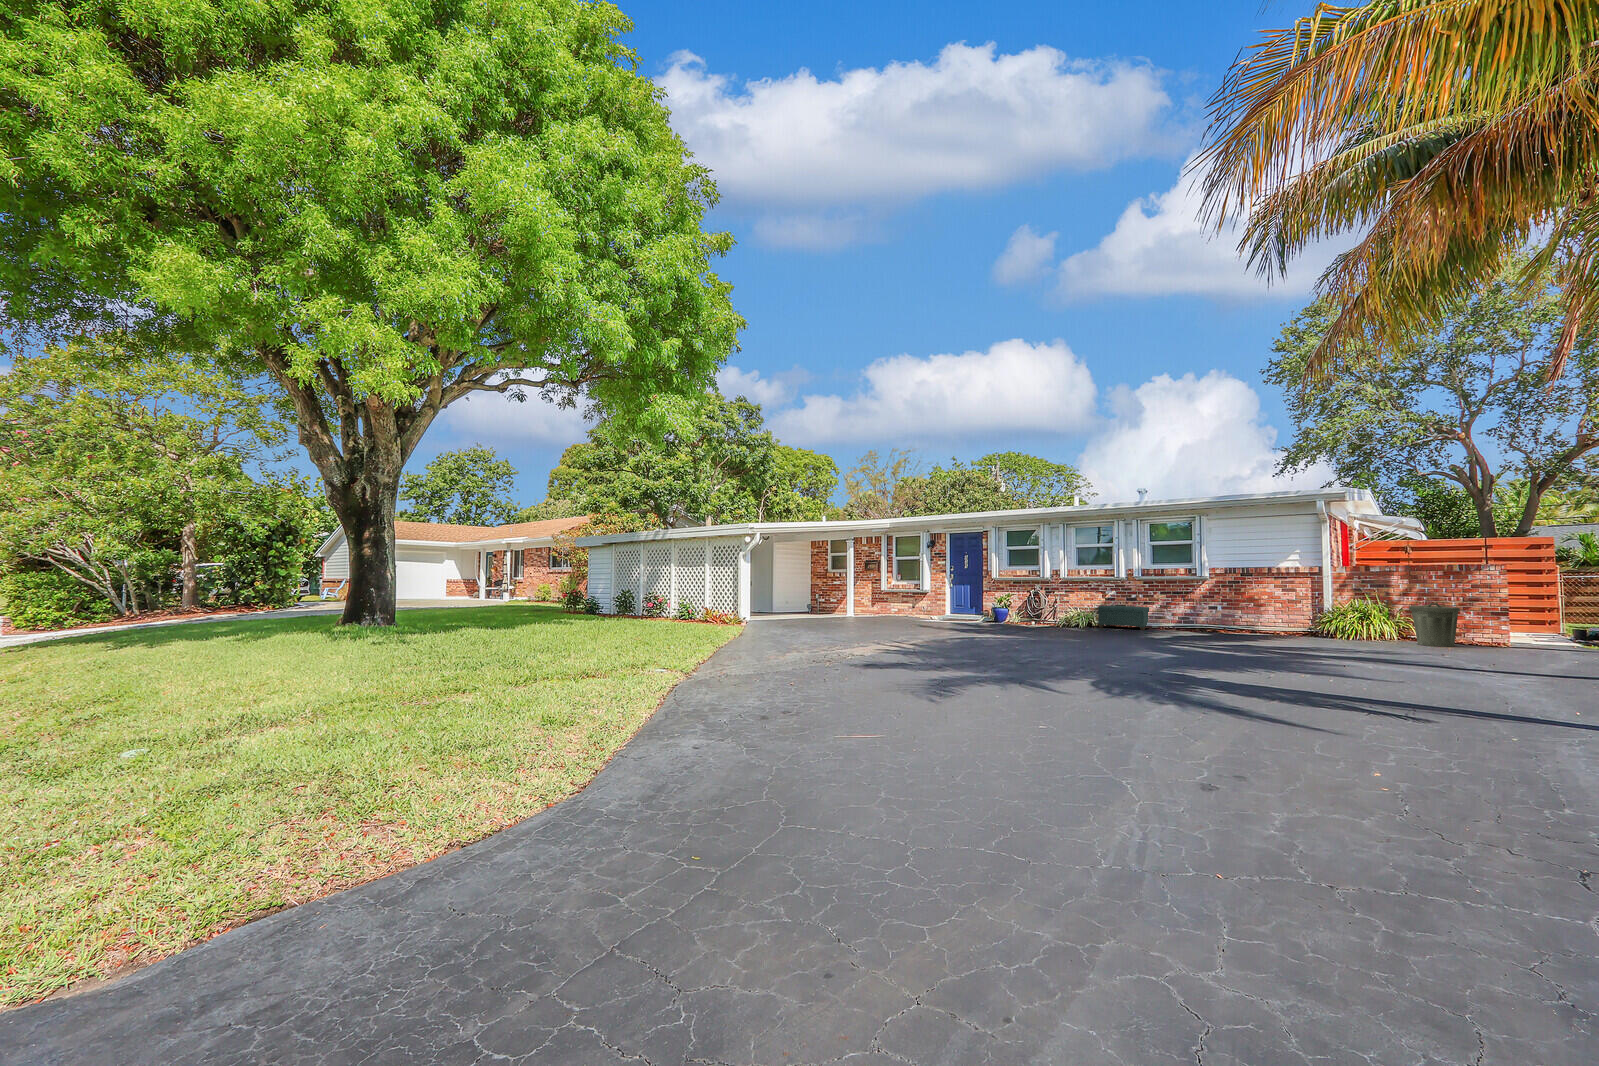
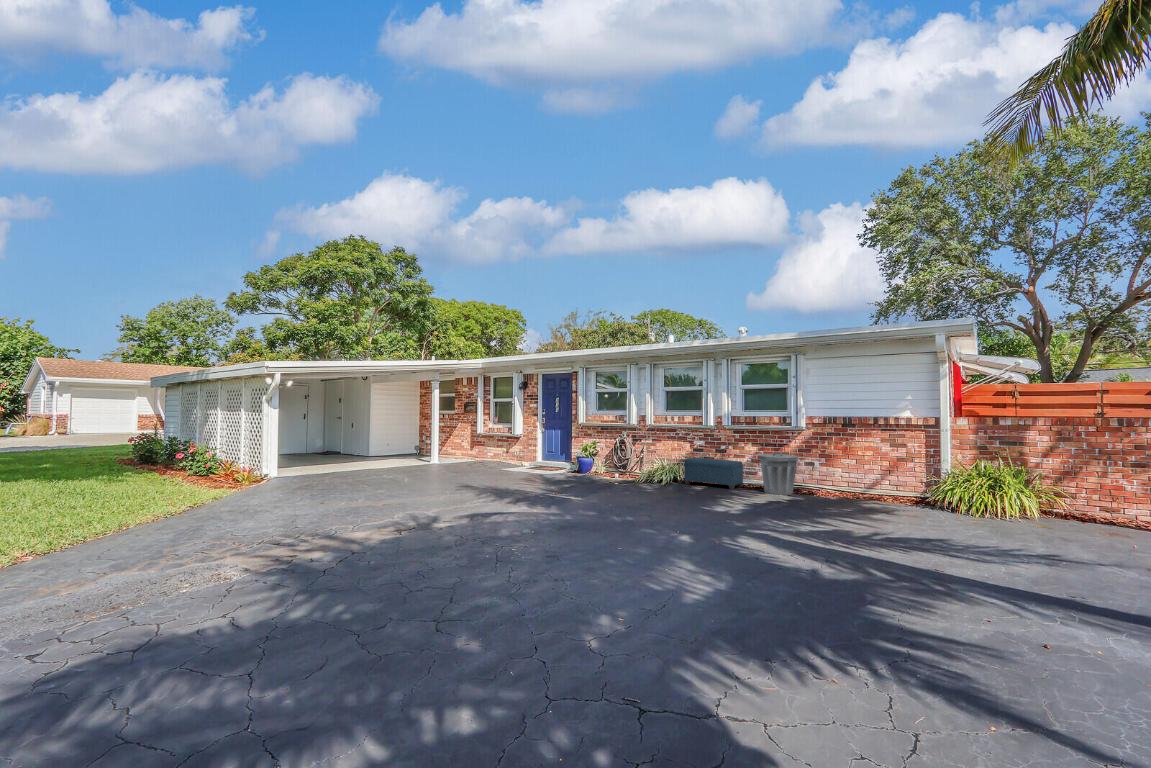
trash can: present [1409,603,1460,647] -> present [759,452,798,495]

